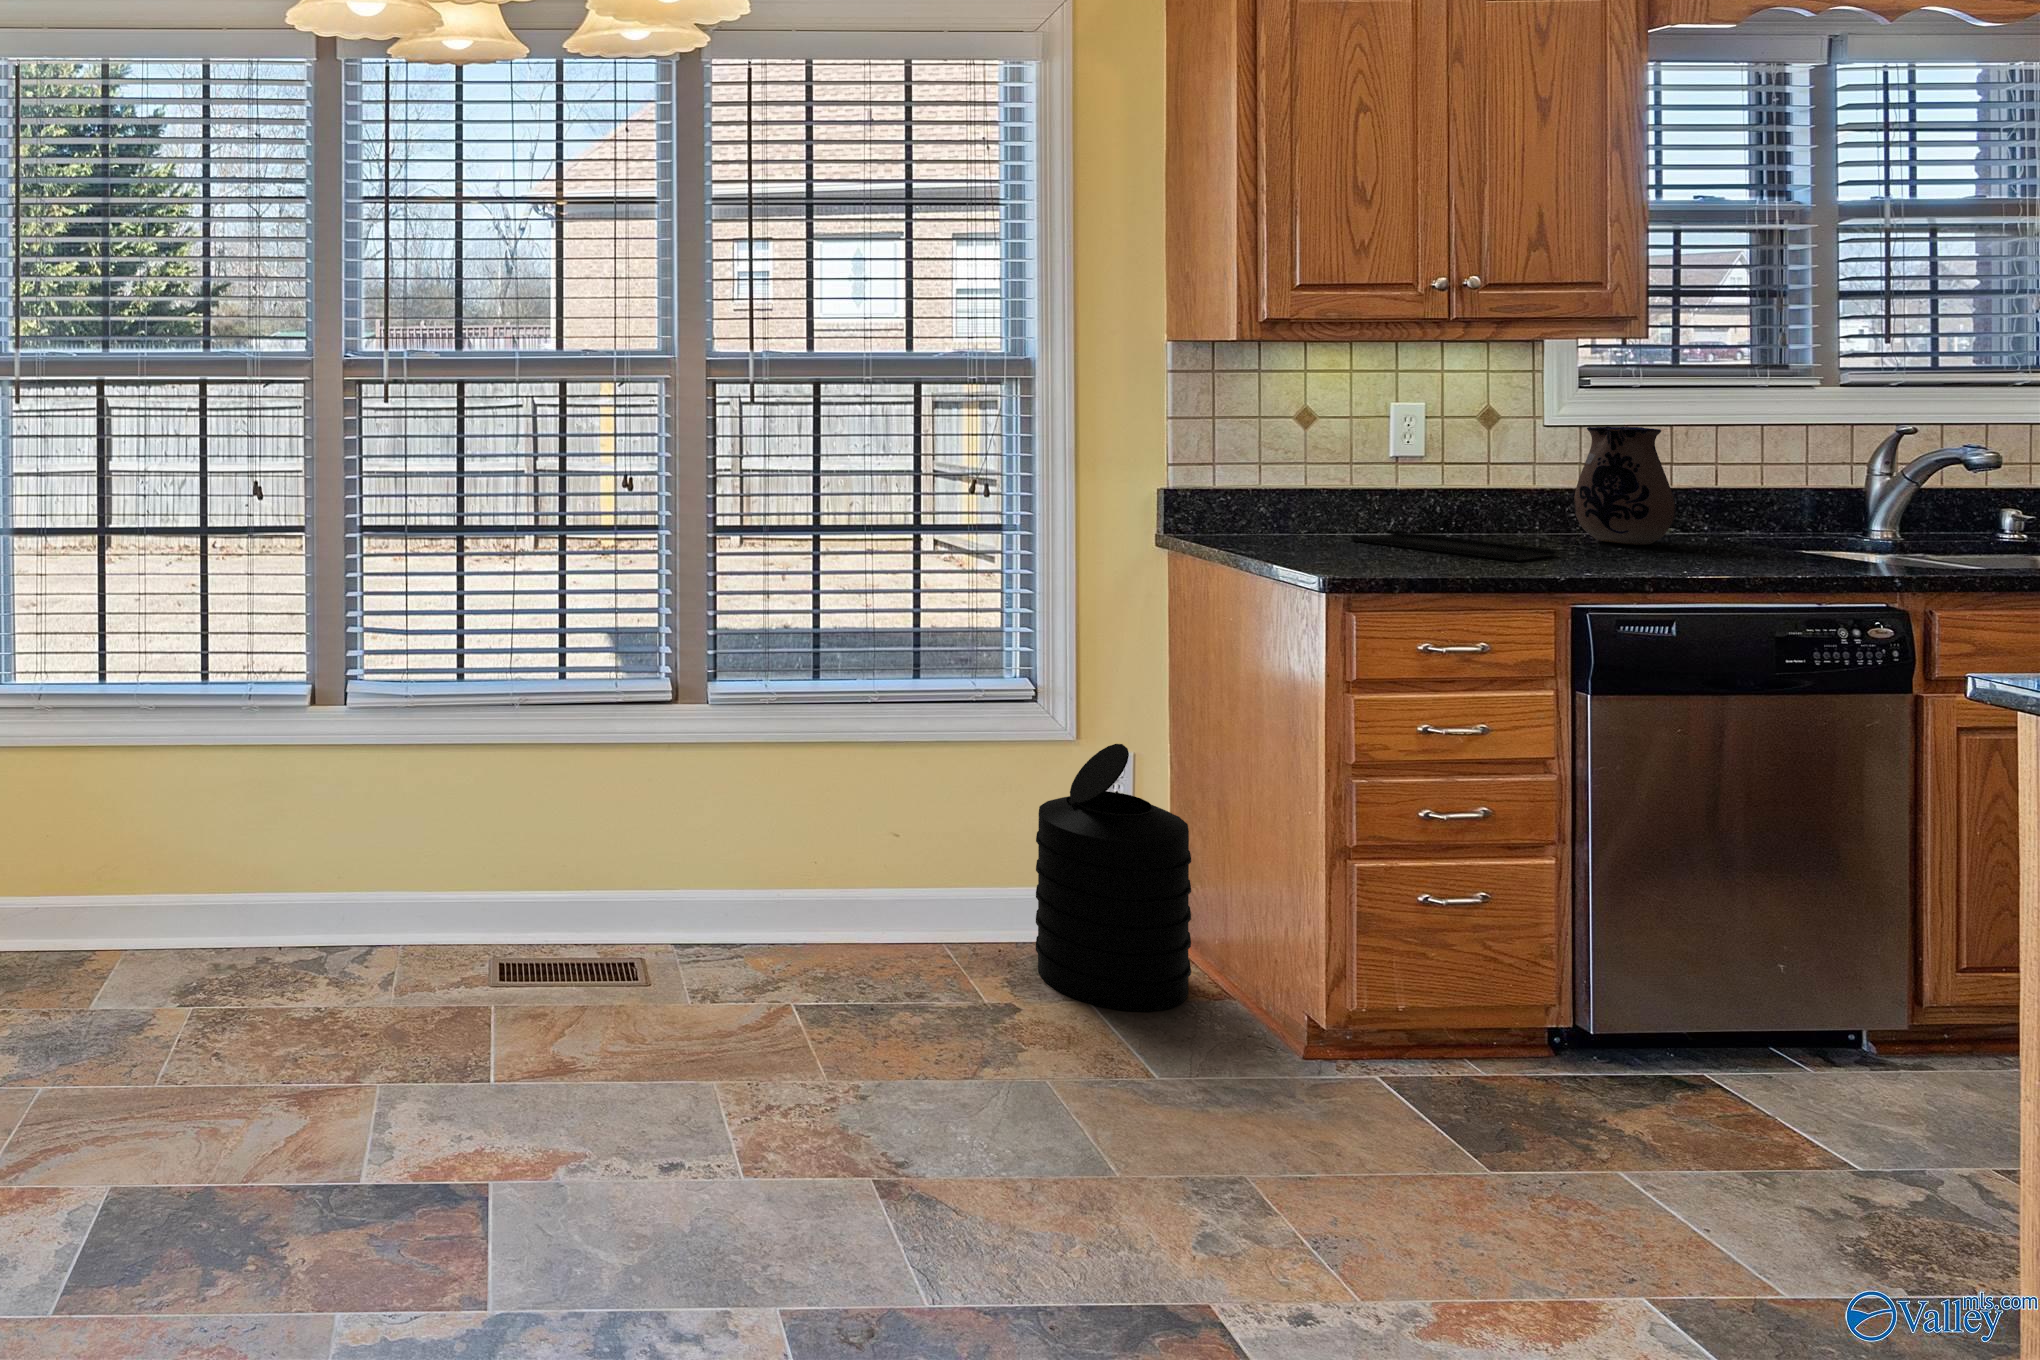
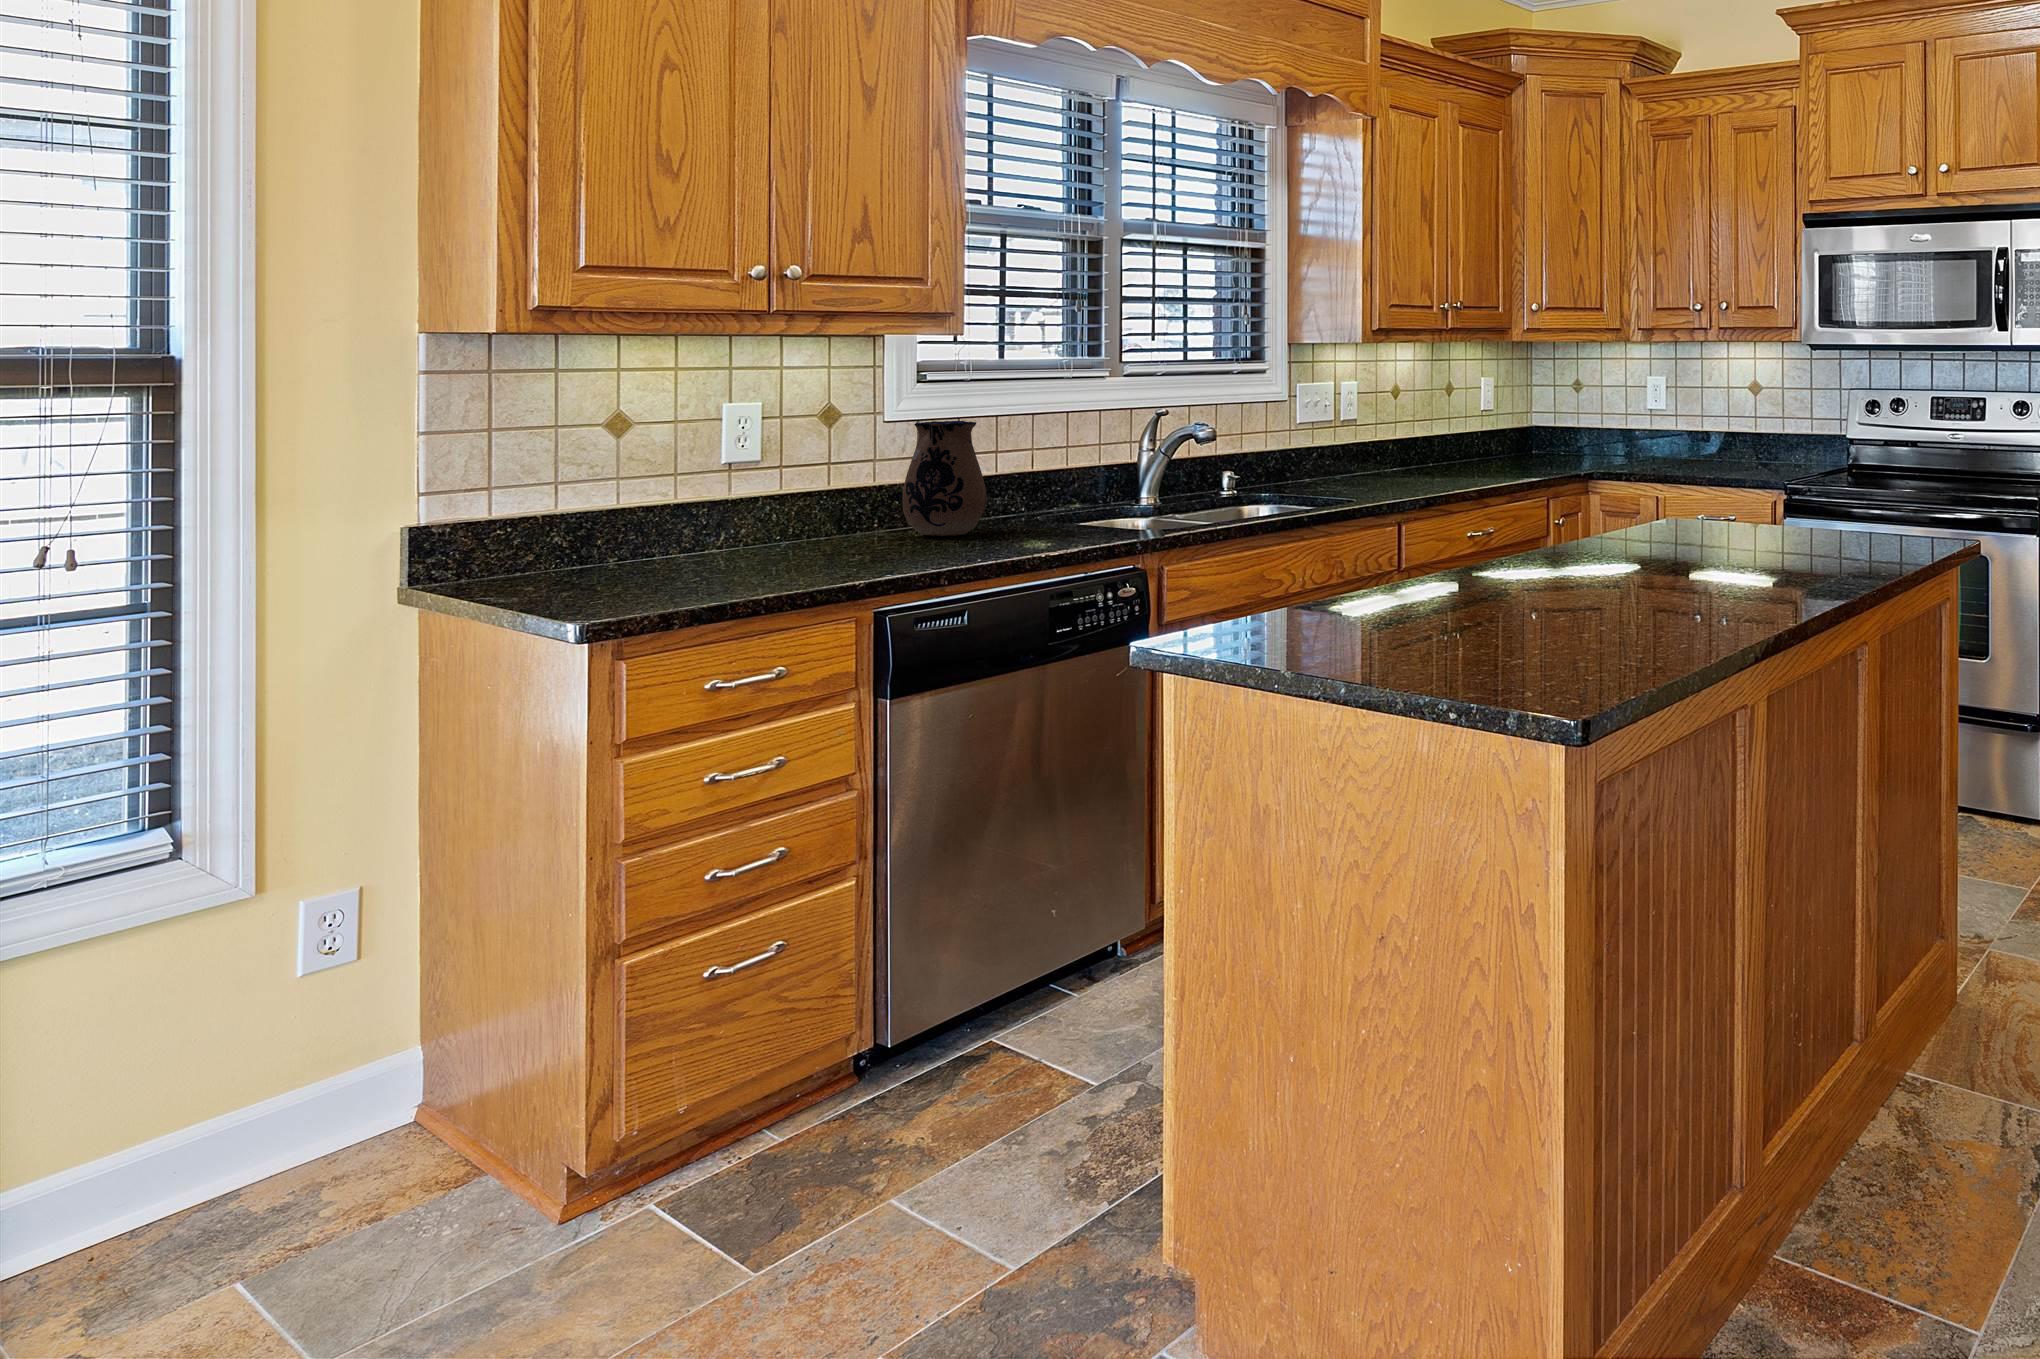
tray: present [1351,531,1557,561] -> none [661,548,873,569]
trash can: present [1036,744,1191,1012] -> none [161,886,426,1279]

